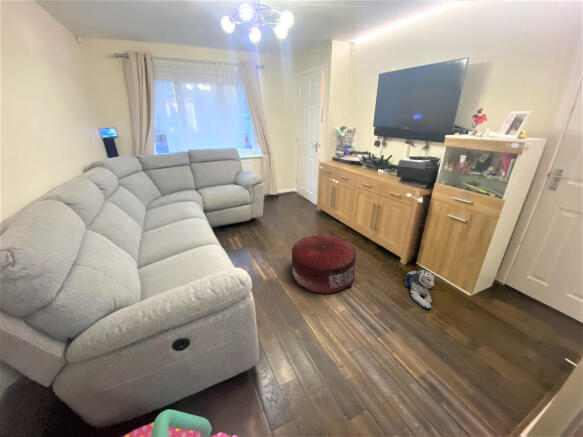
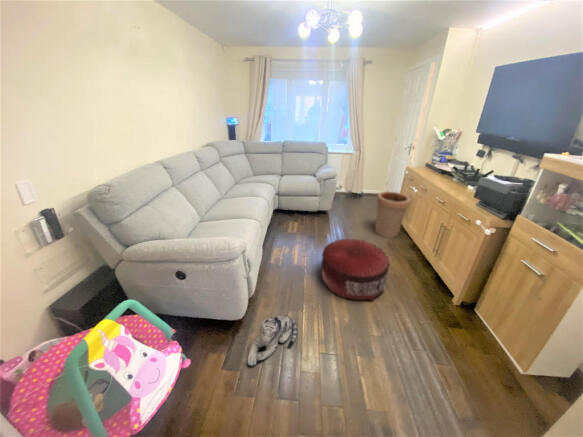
basket: none [310,186,338,229] -> present [375,192,410,238]
plush toy: present [404,270,434,308] -> present [247,316,297,366]

